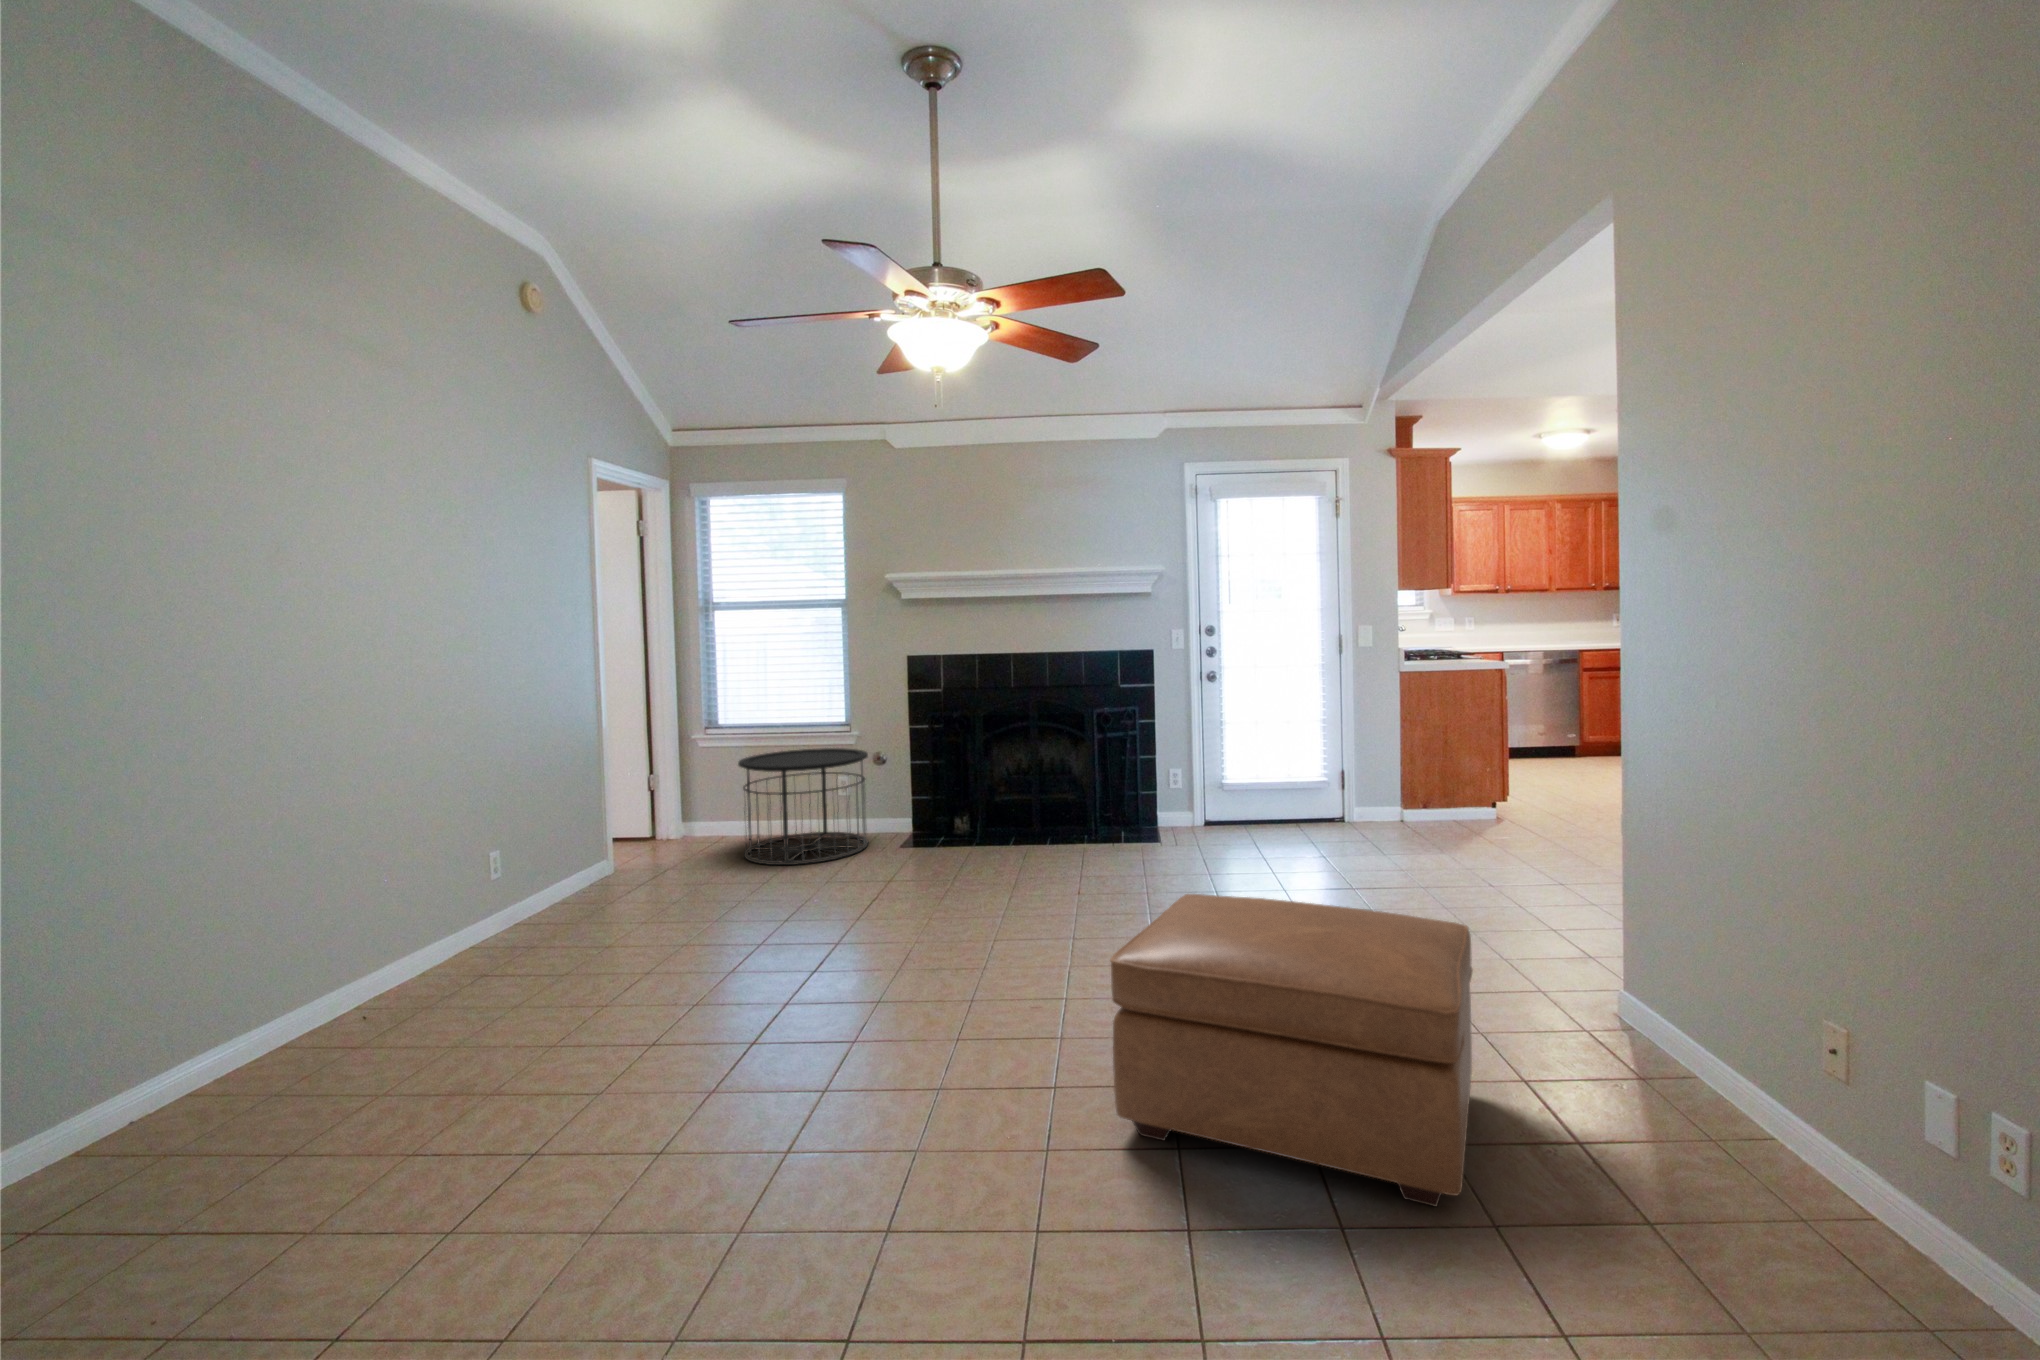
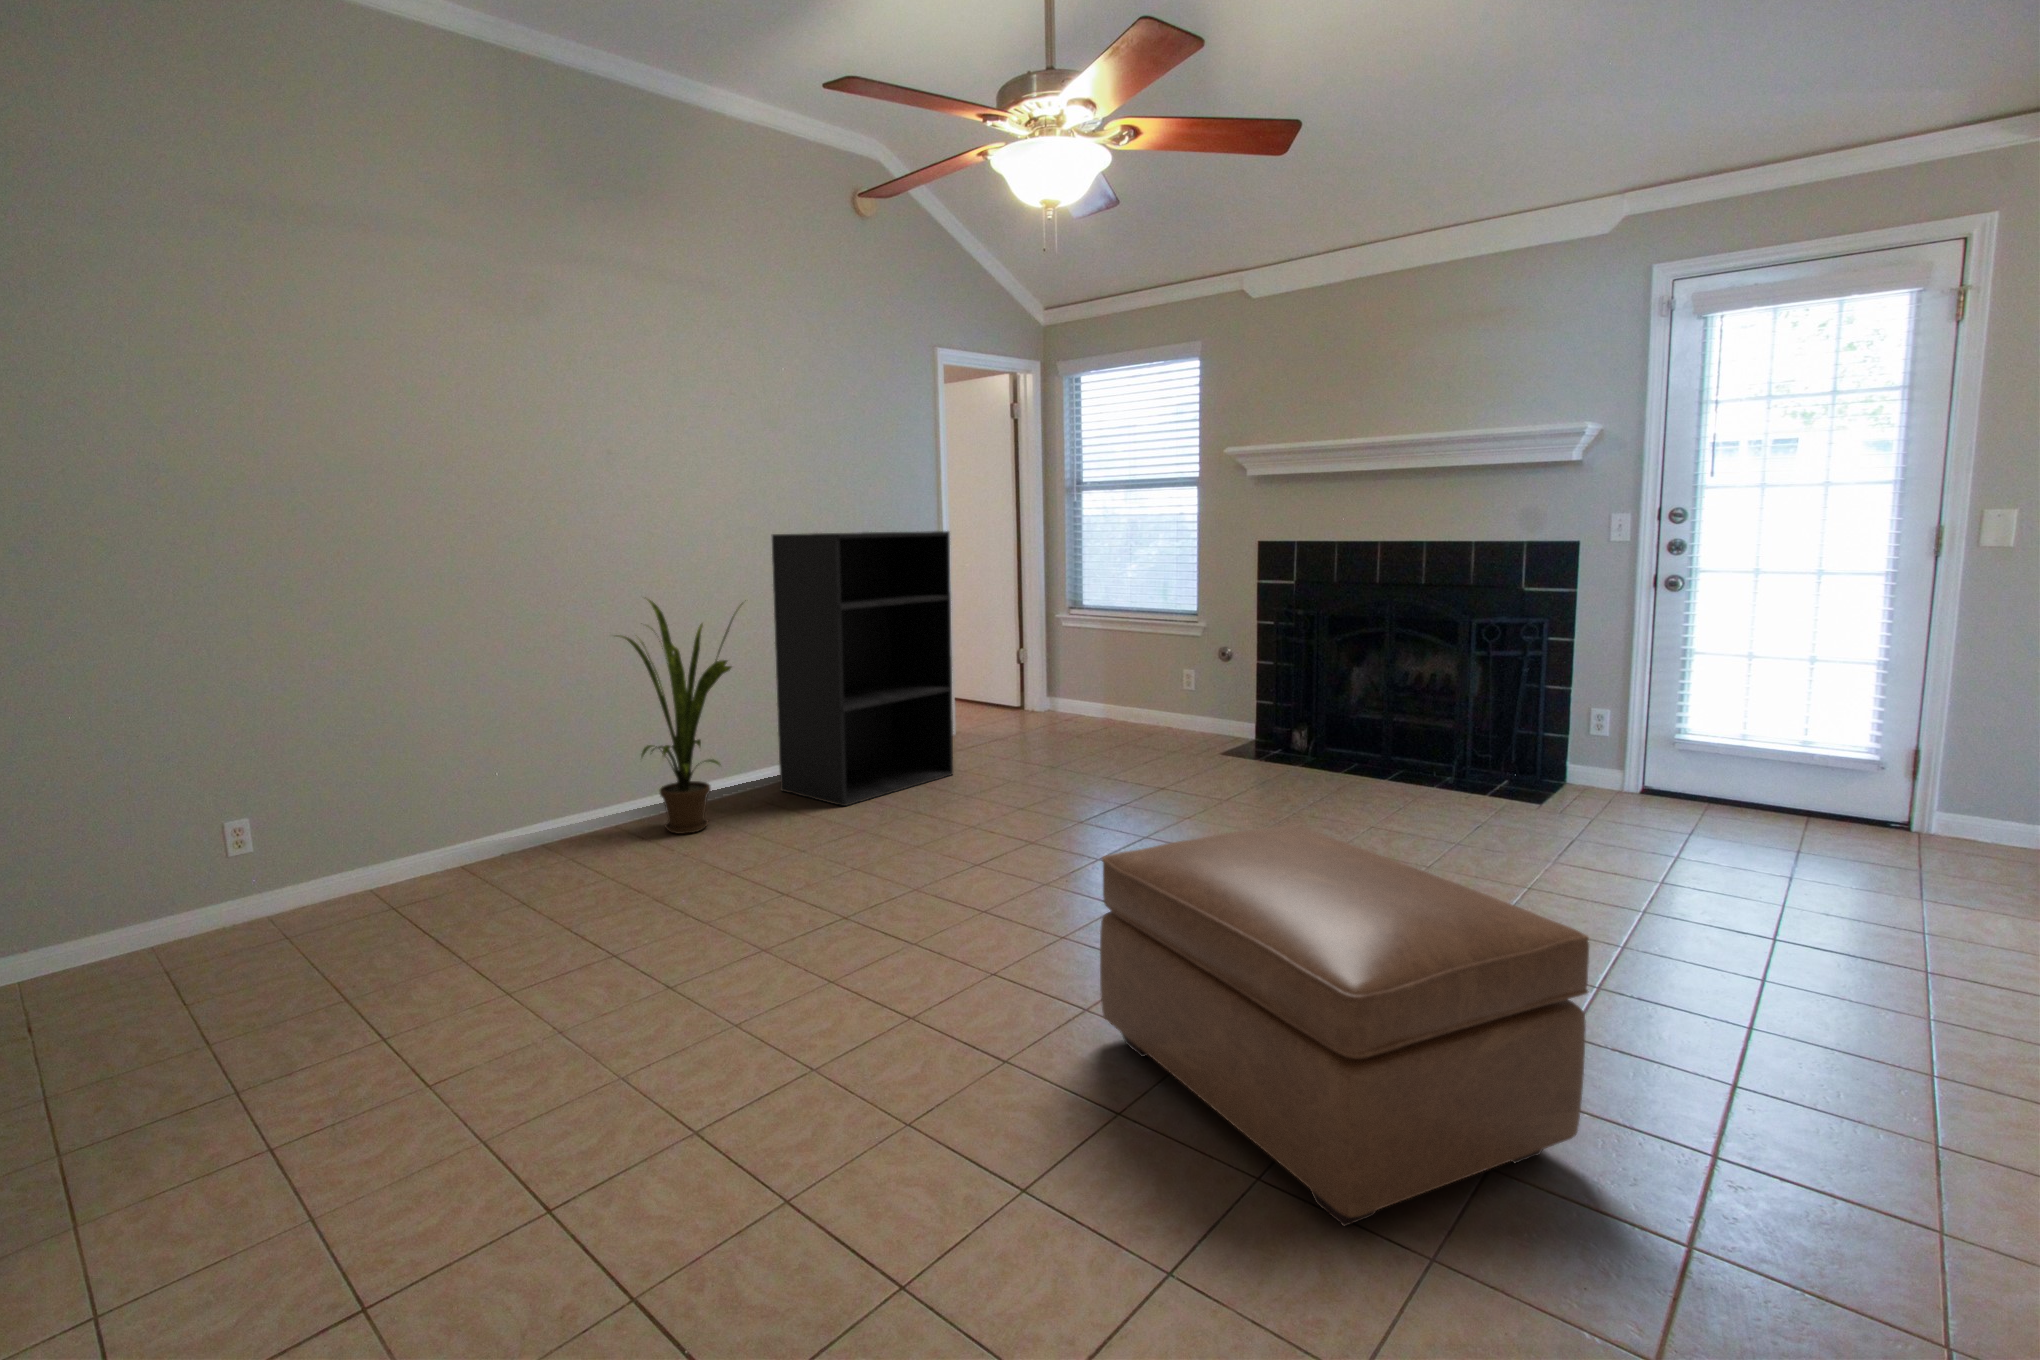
bookshelf: none [424,655,656,996] -> present [772,531,953,806]
side table: present [738,748,868,865] -> none [1073,637,1203,751]
house plant: none [208,750,449,1099] -> present [618,599,742,834]

